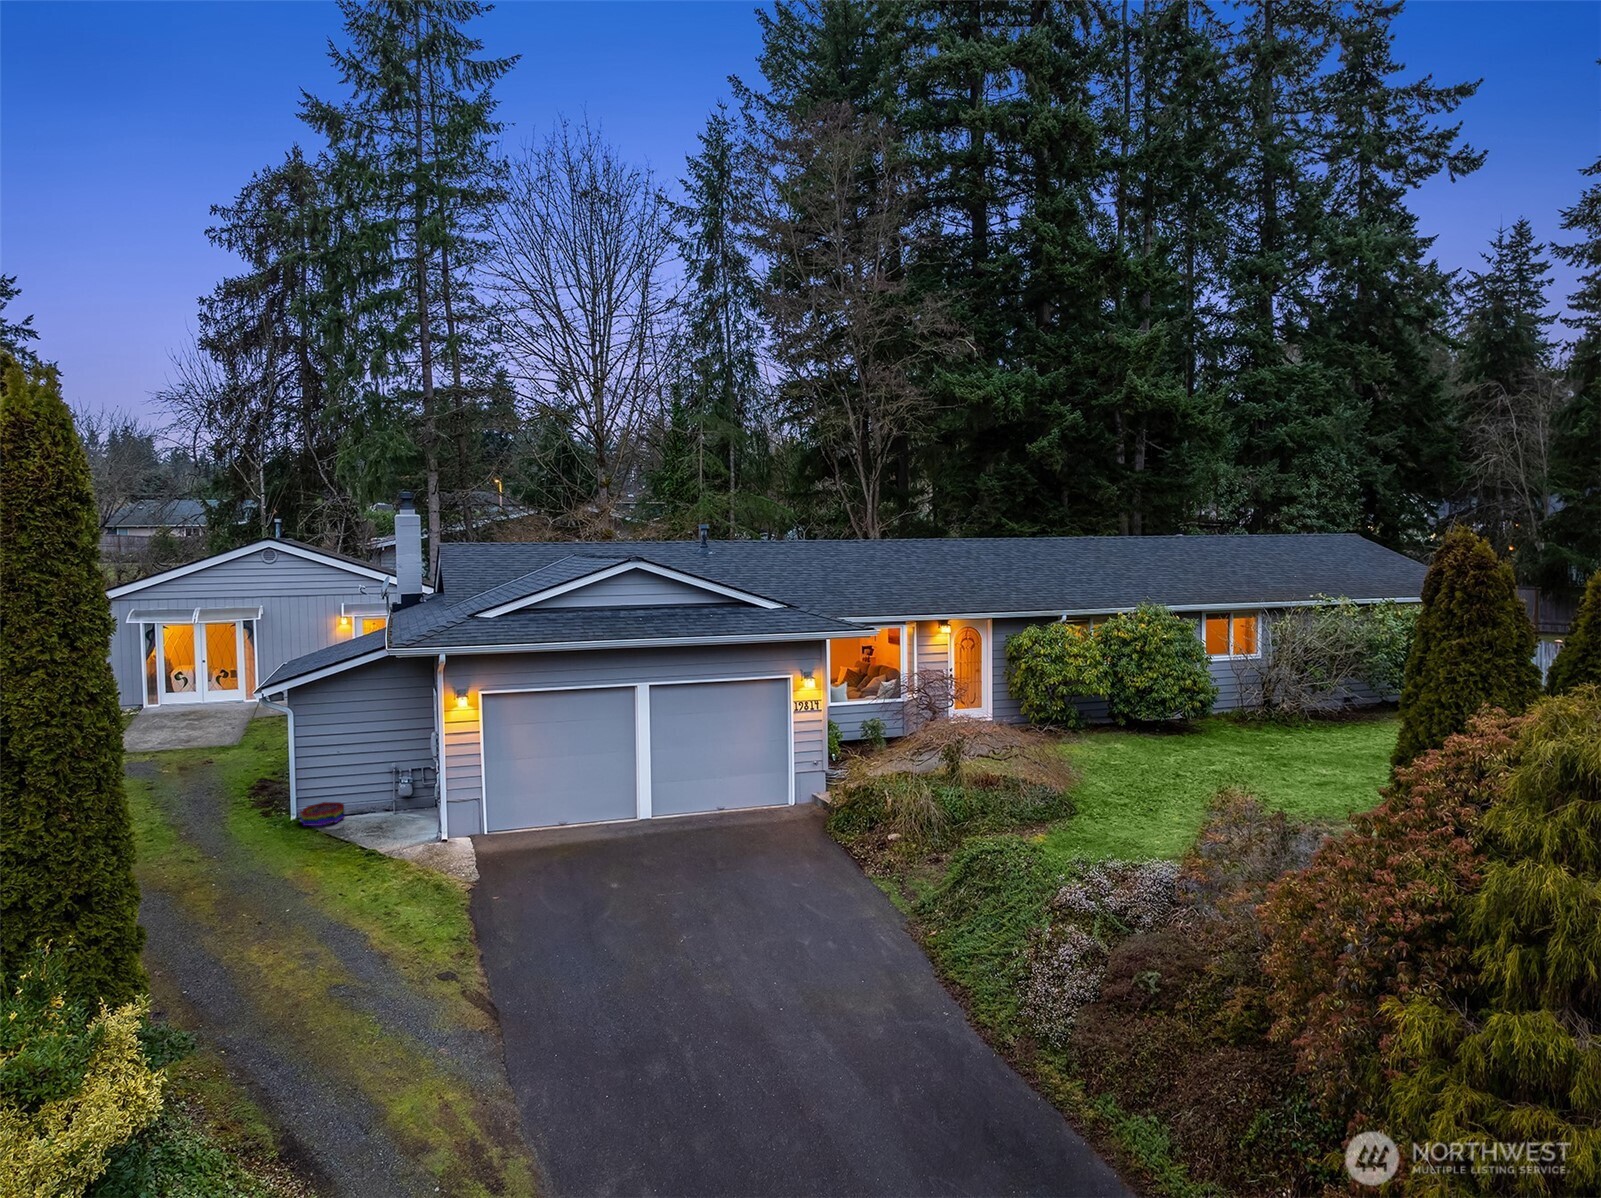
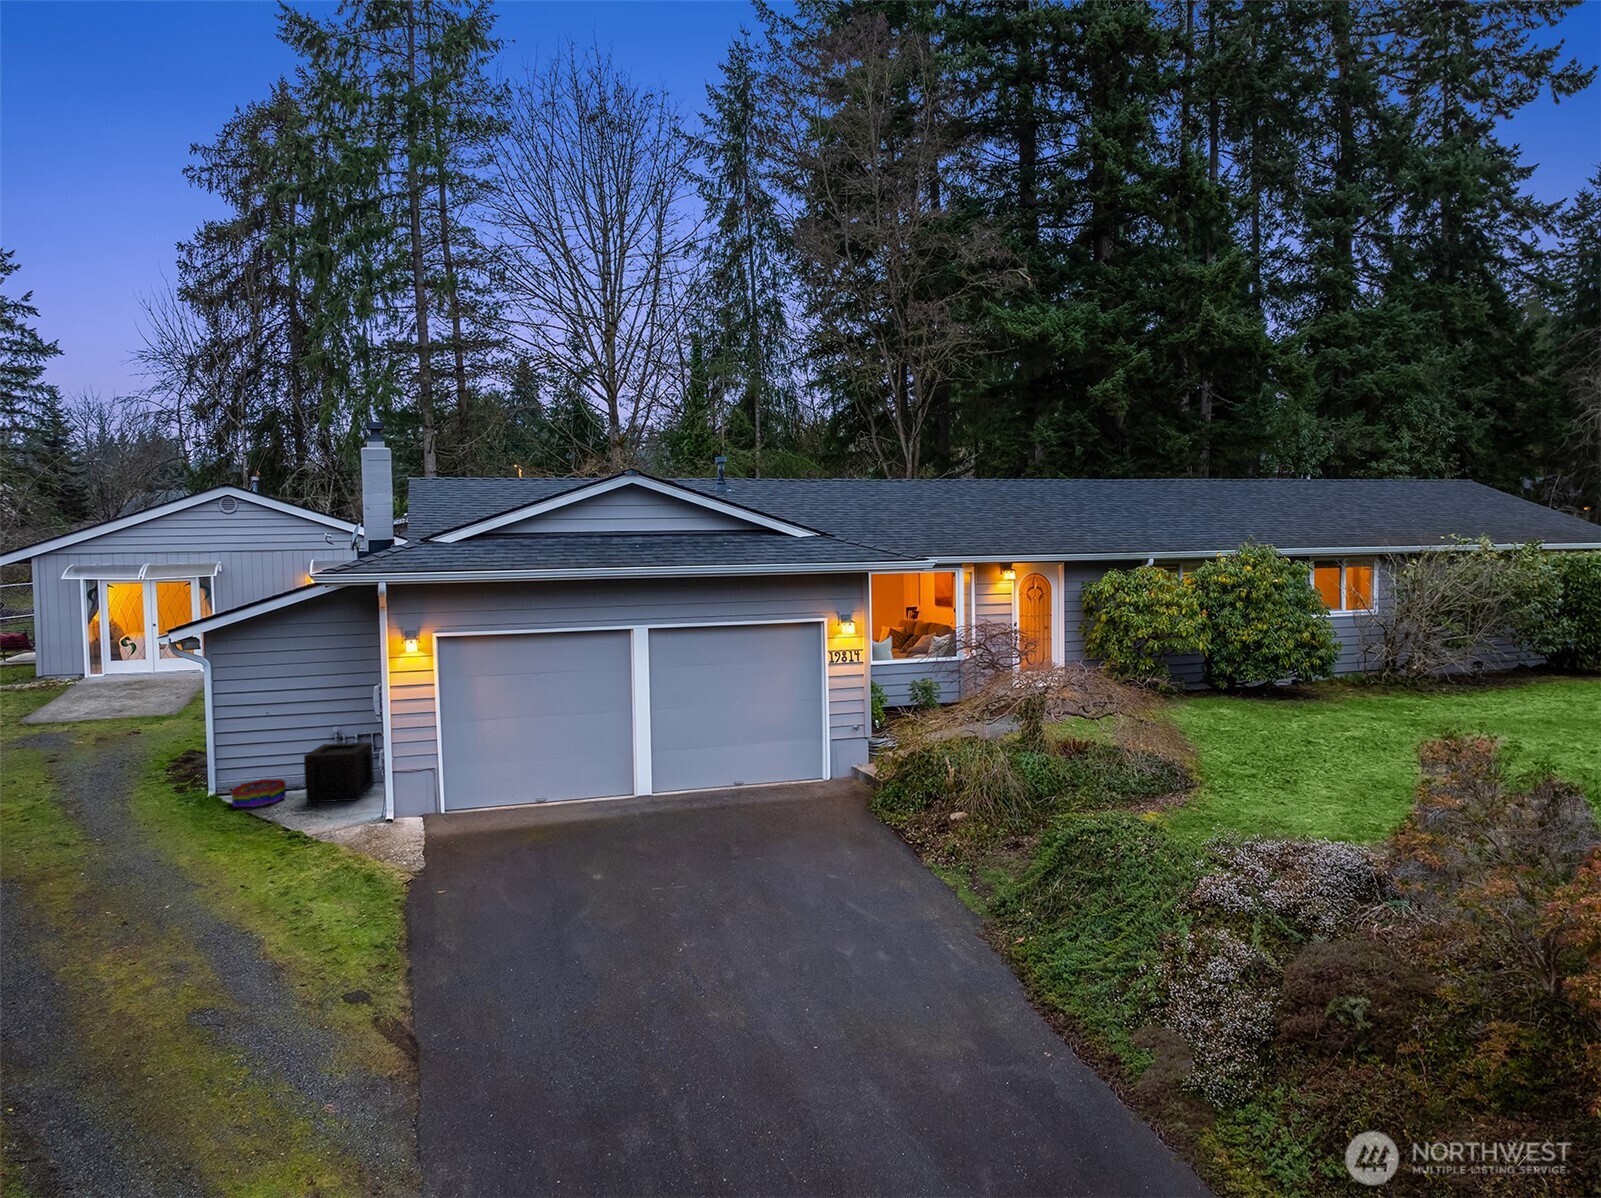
wooden crate: none [363,772,416,822] -> present [304,742,374,803]

